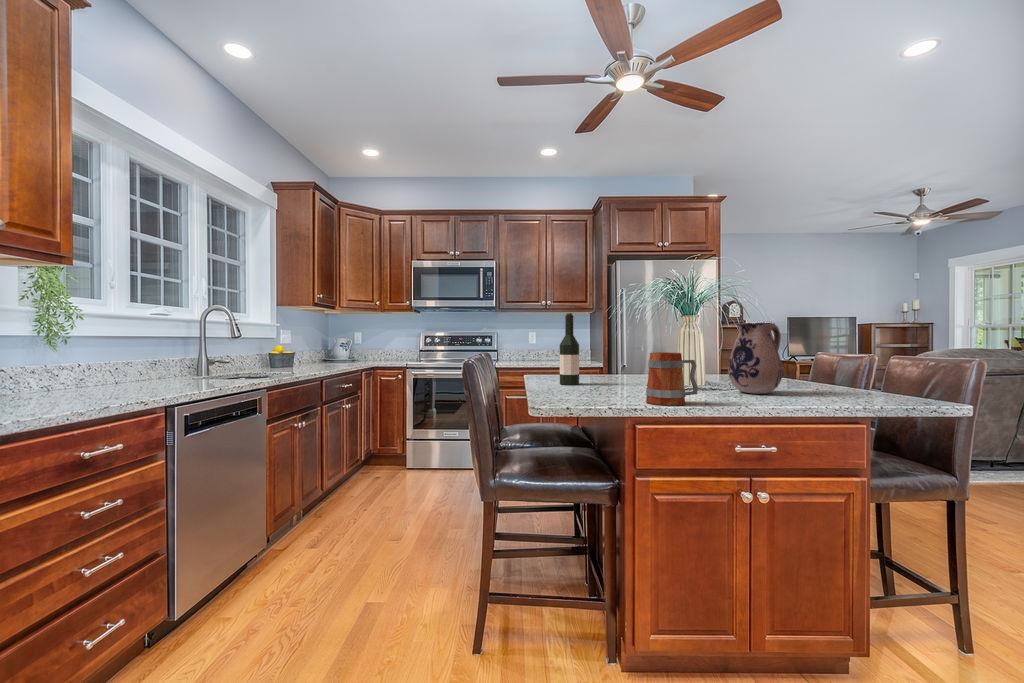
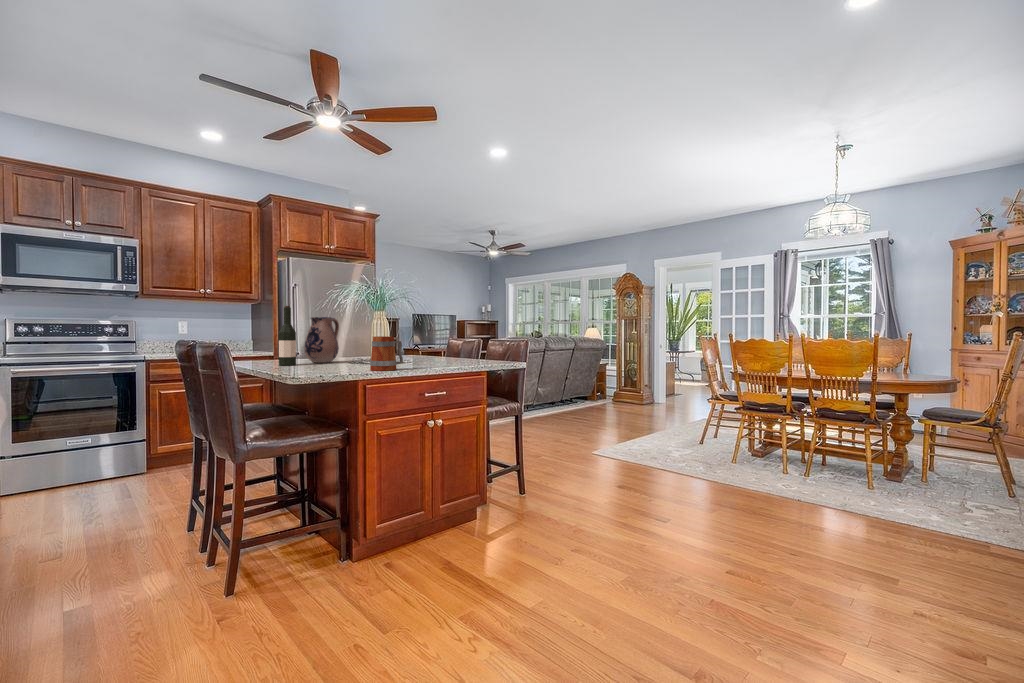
ceramic pitcher: present [728,323,783,394] -> present [304,317,339,363]

